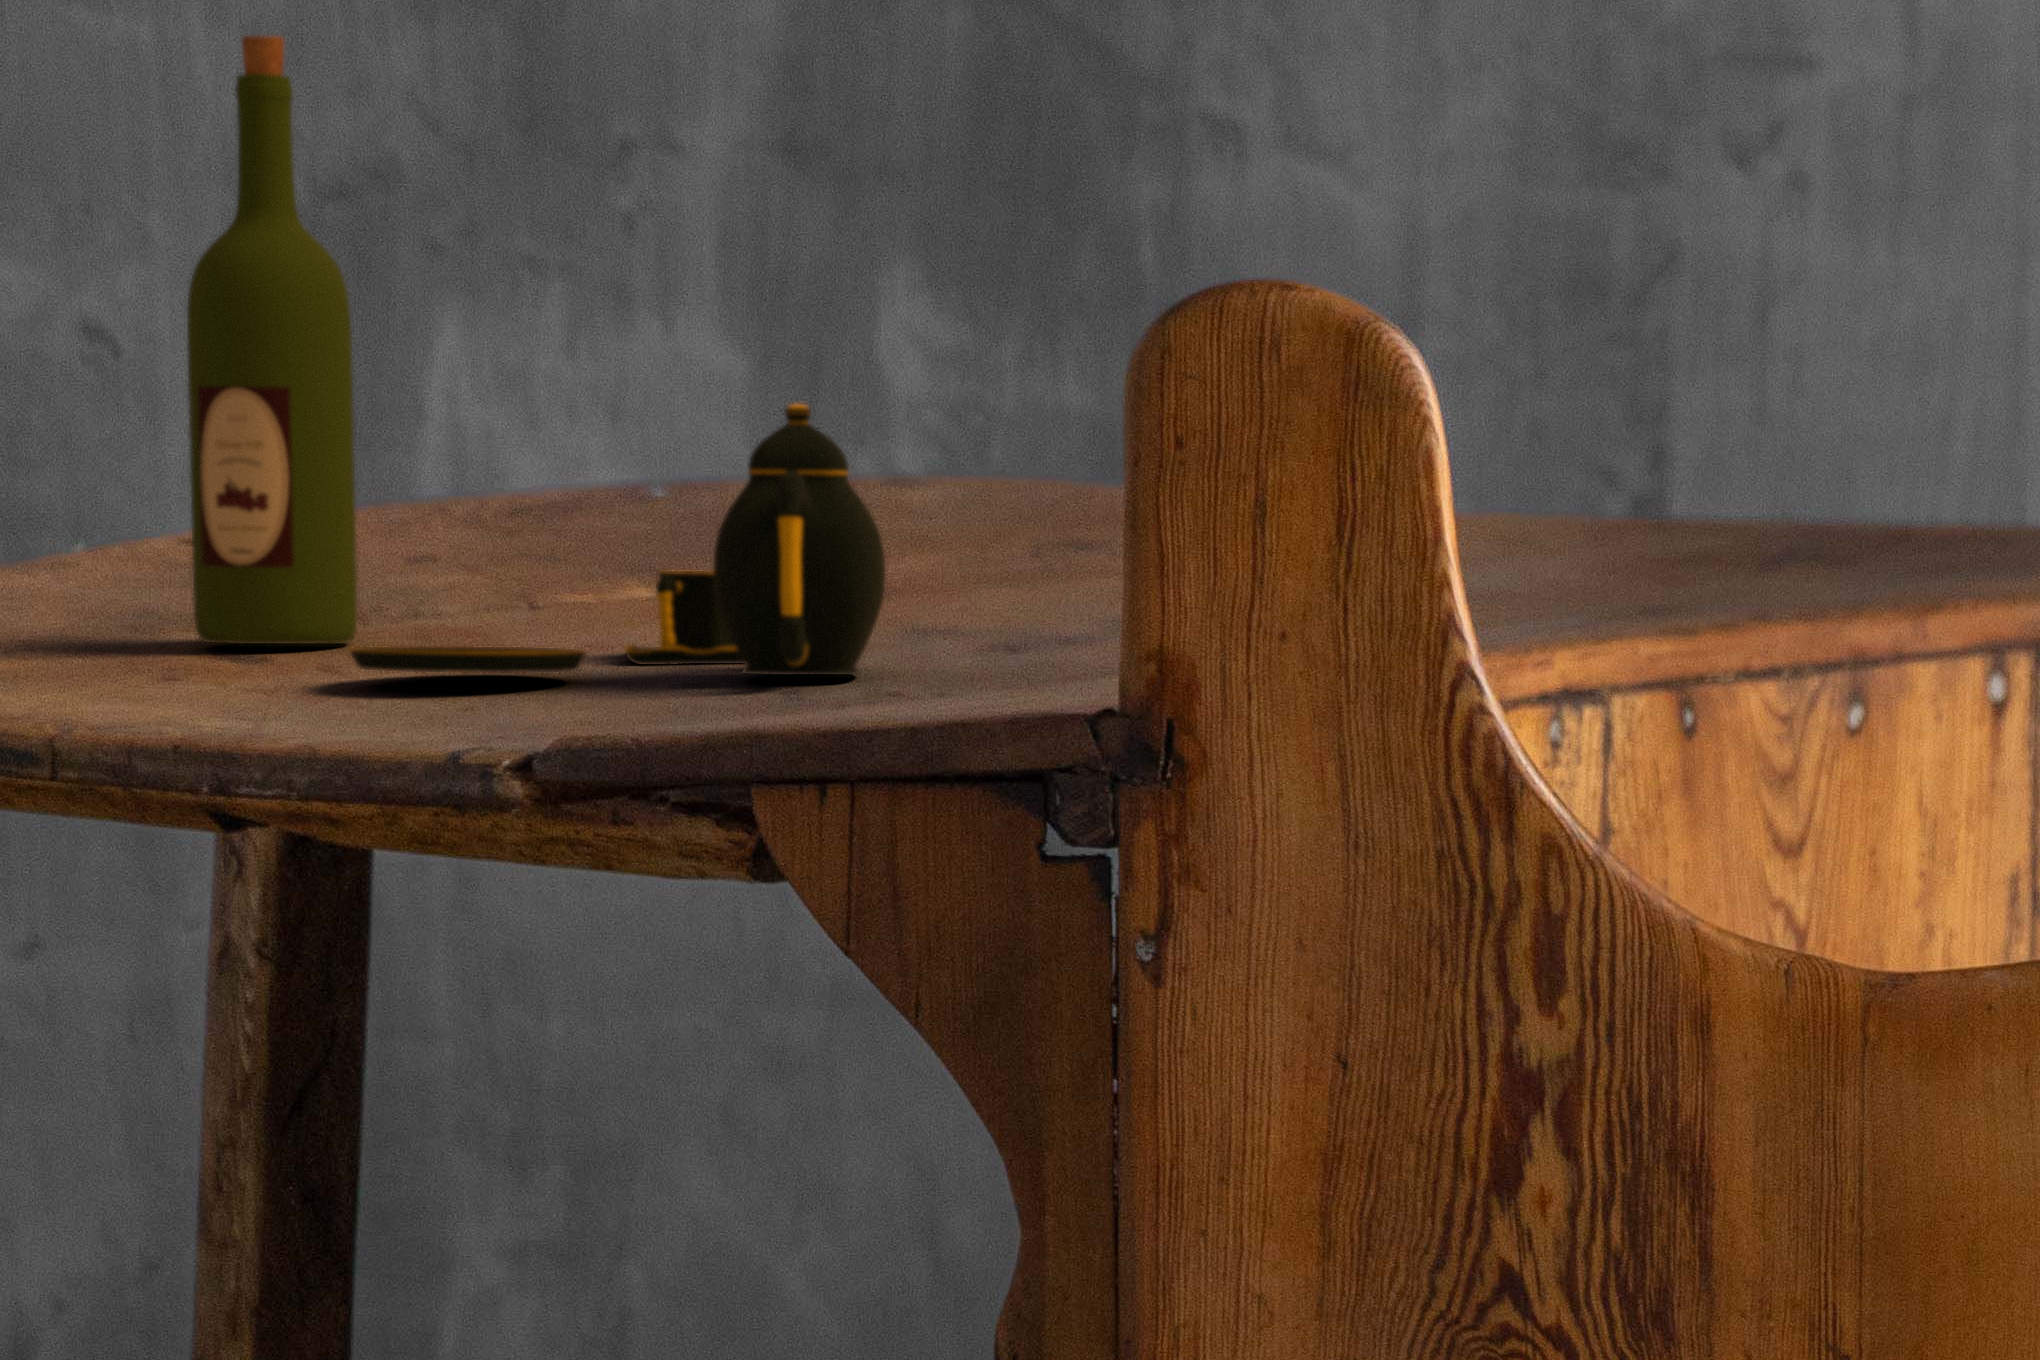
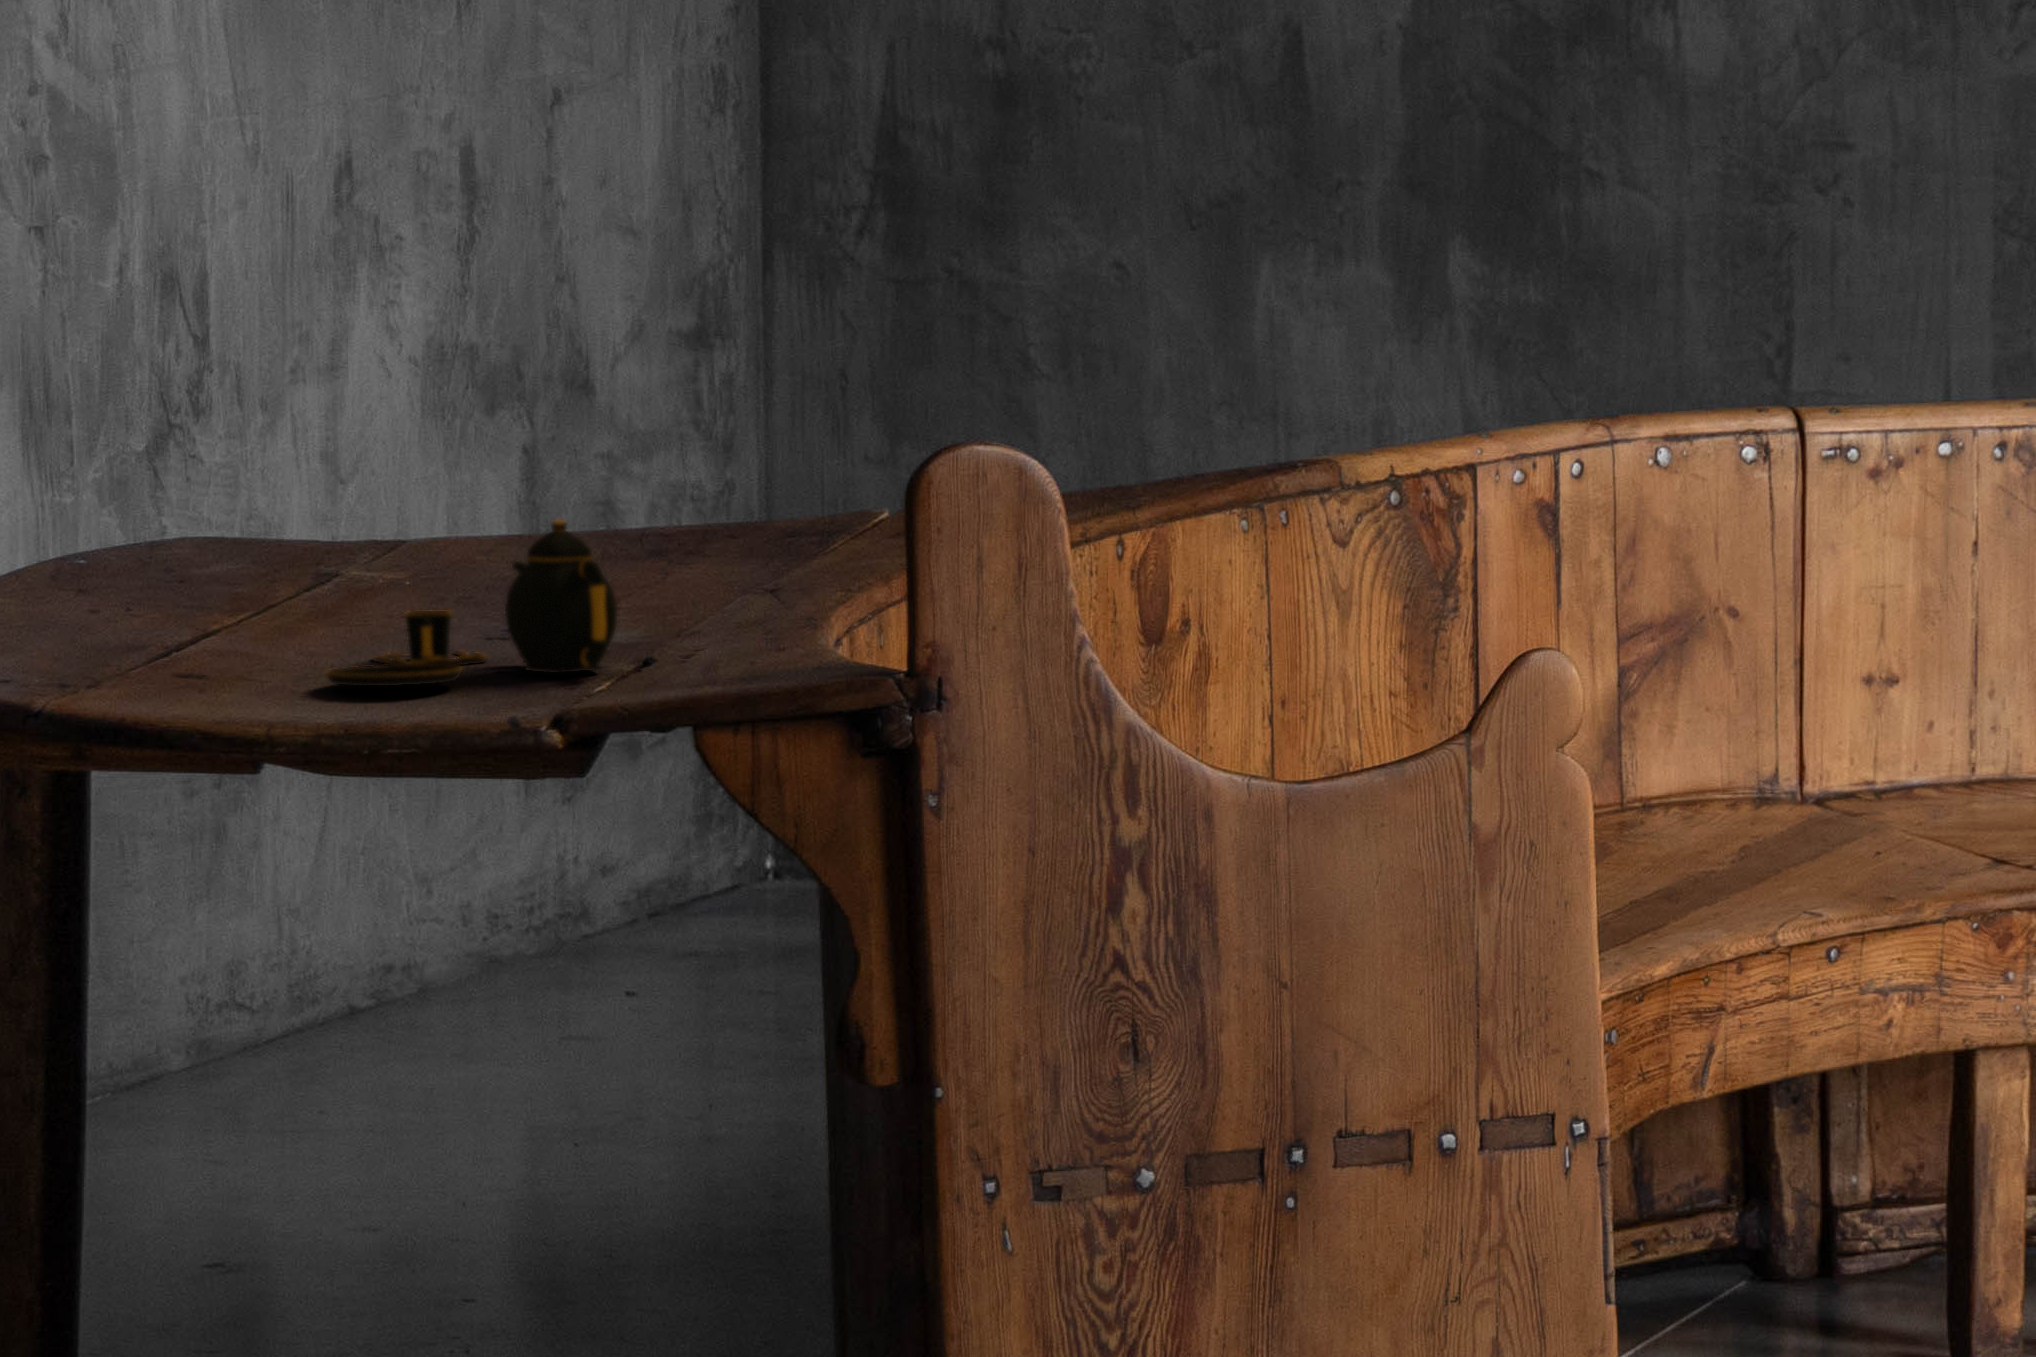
wine bottle: present [187,35,357,644] -> none [76,311,181,672]

